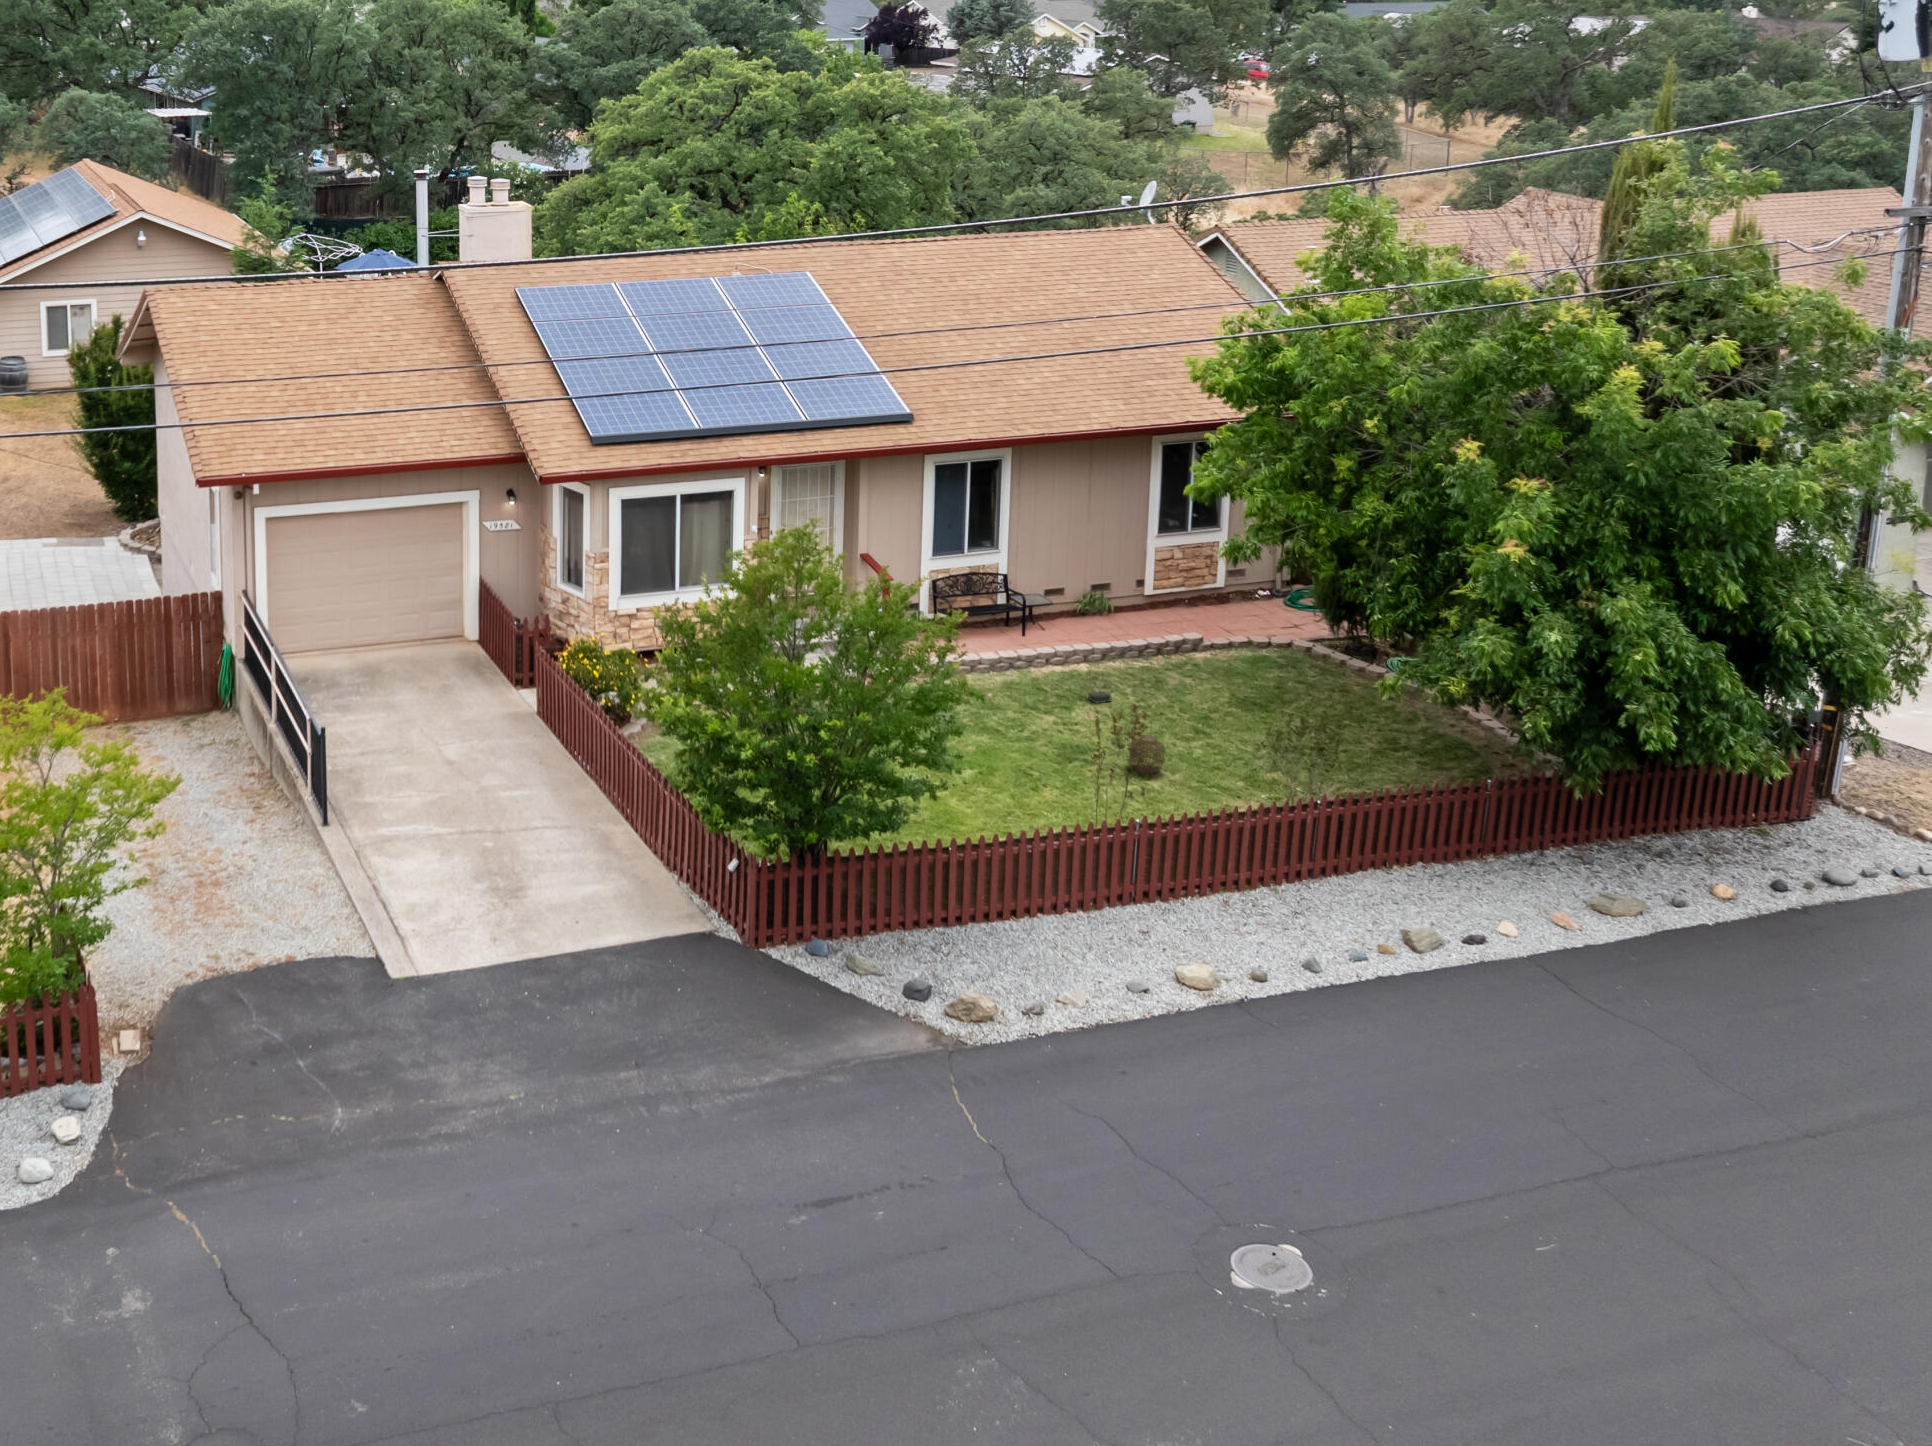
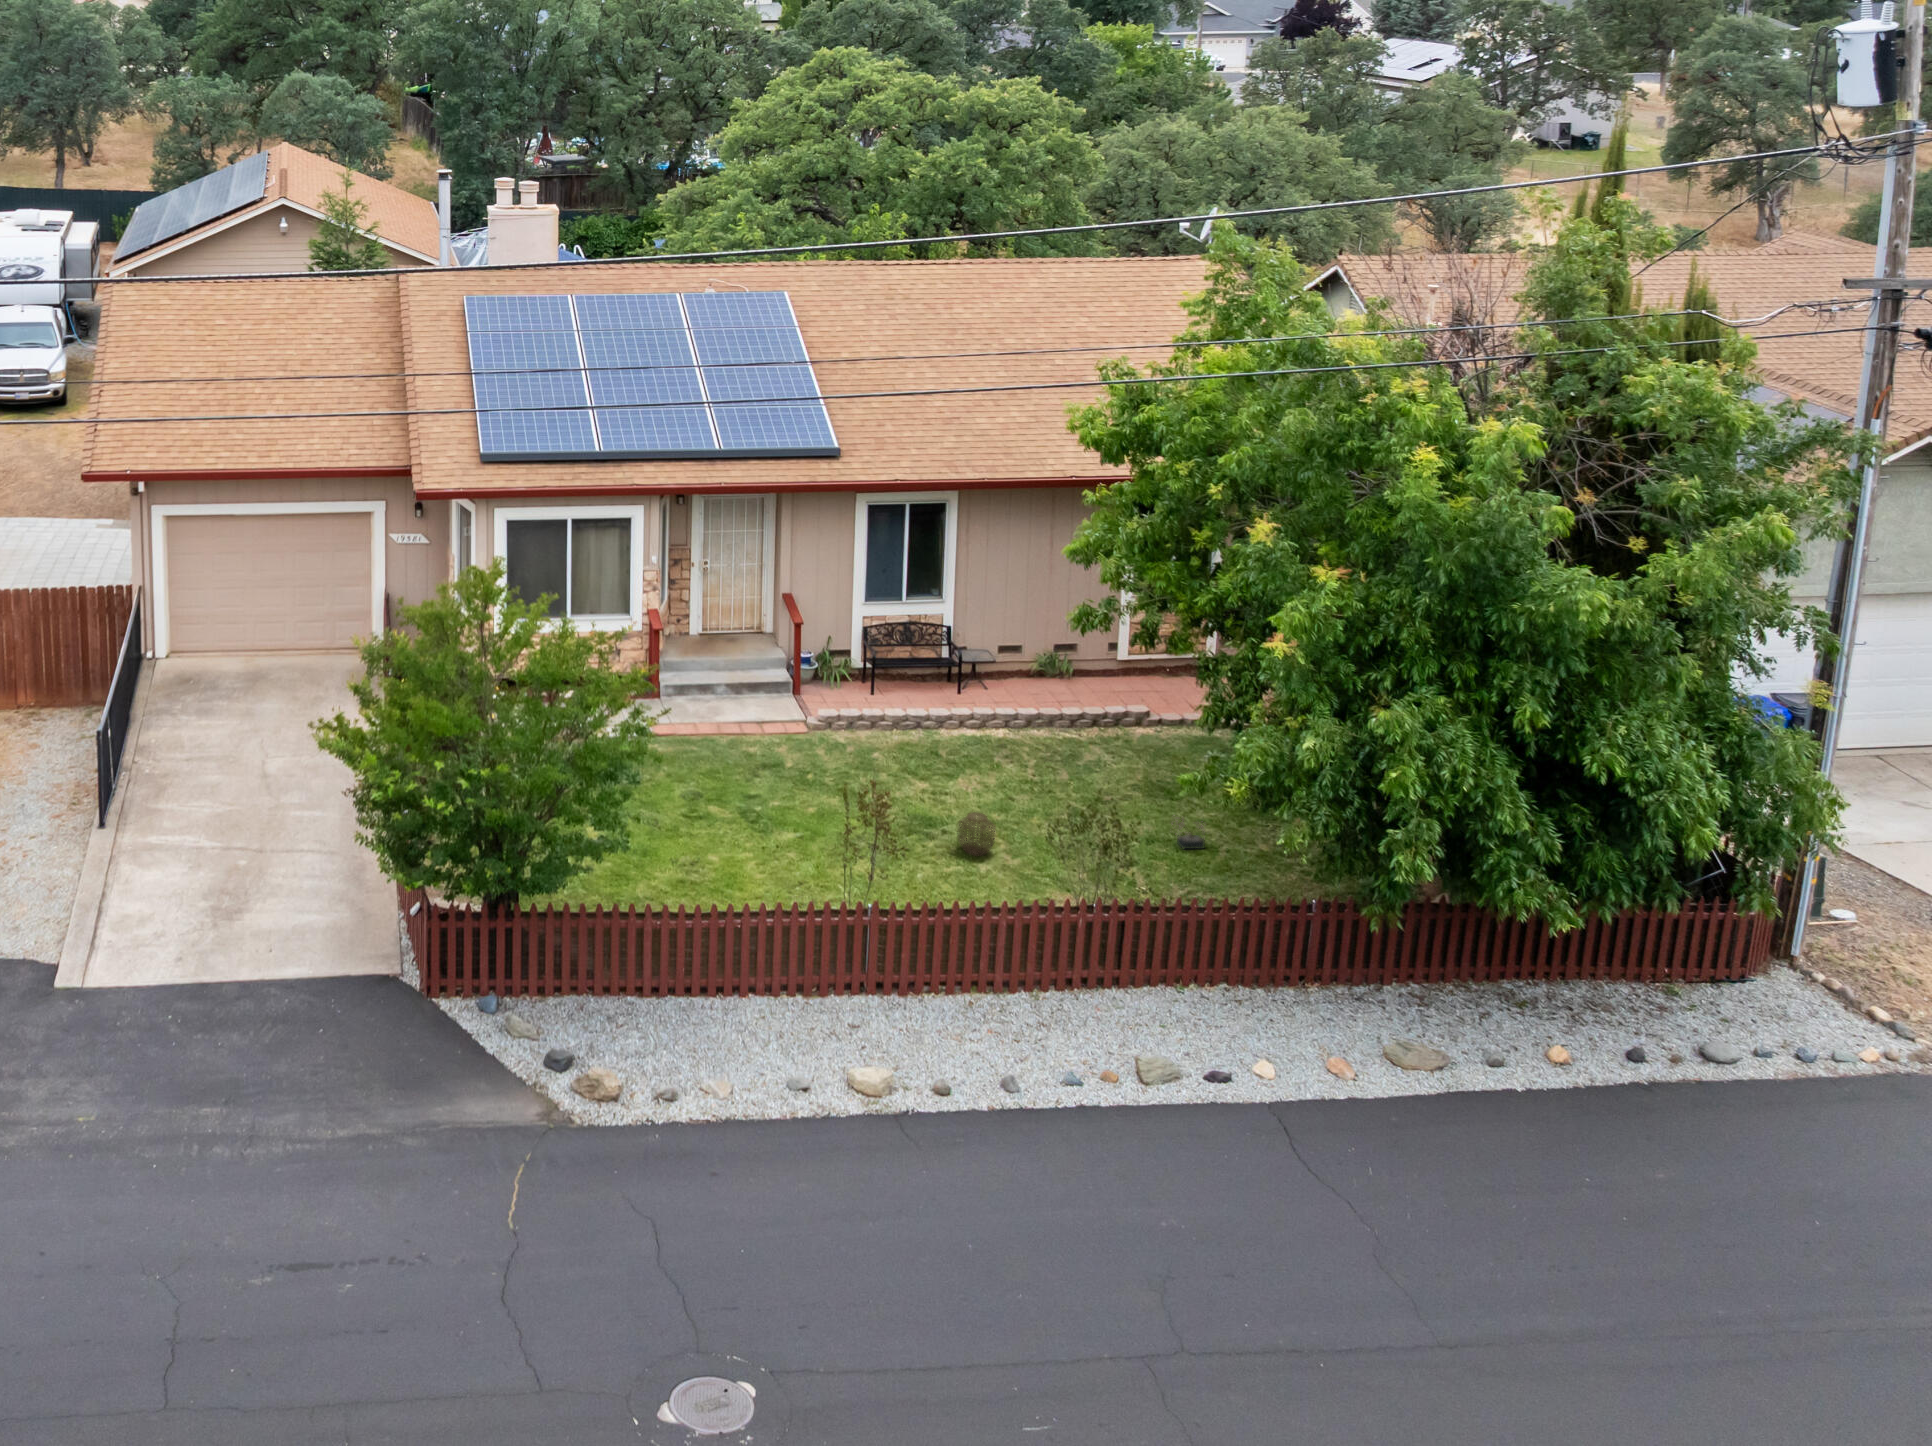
decorative plant: present [1088,676,1113,703] -> present [1172,817,1205,849]

